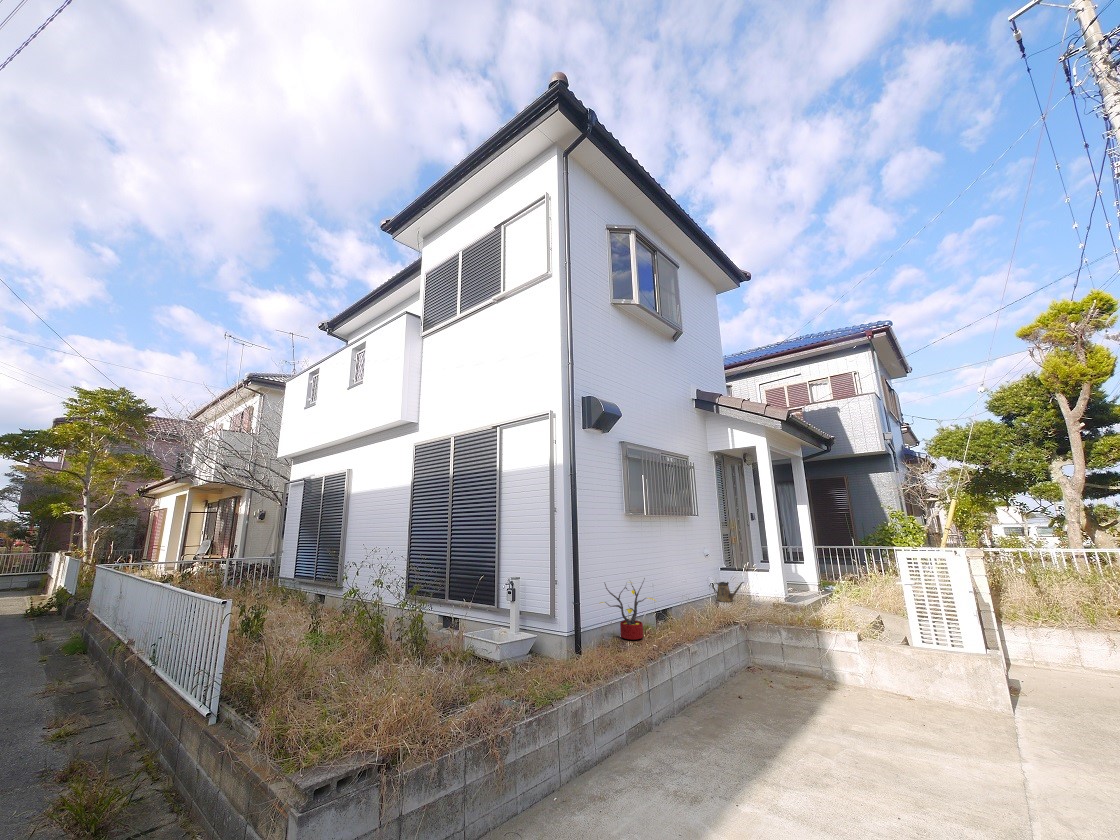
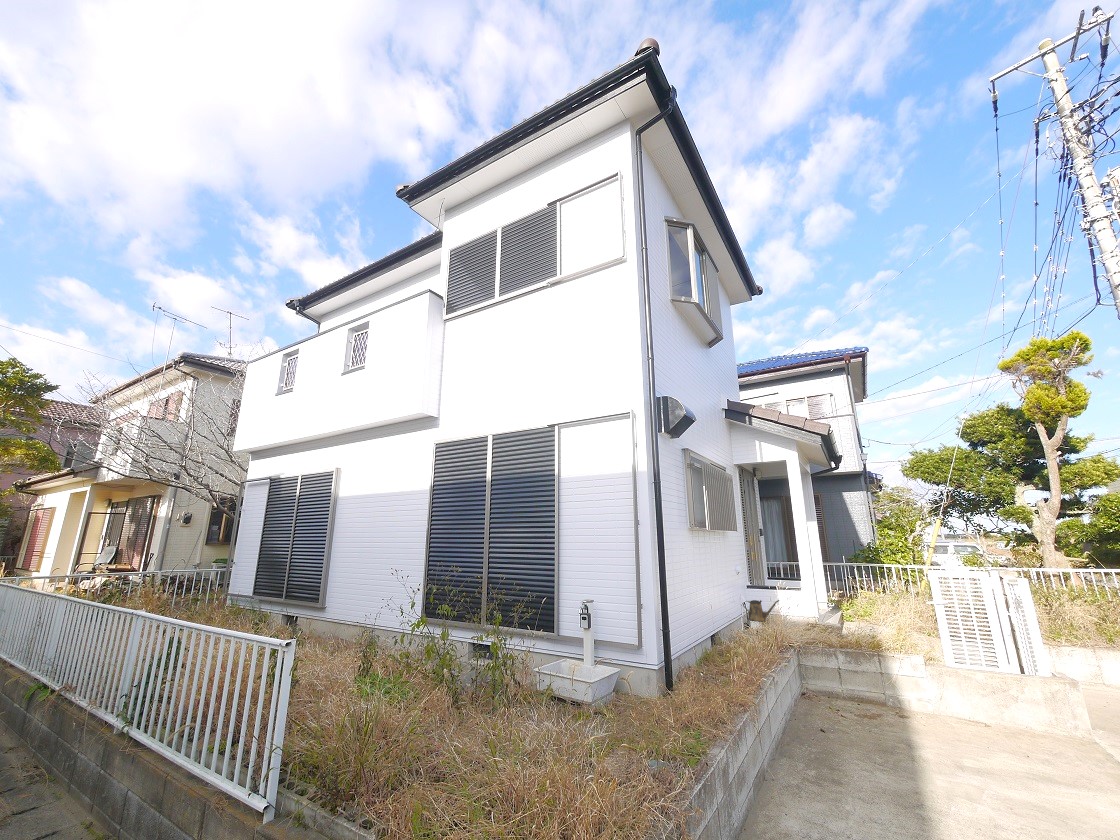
decorative plant: present [600,578,656,640] -> none [679,600,735,672]

